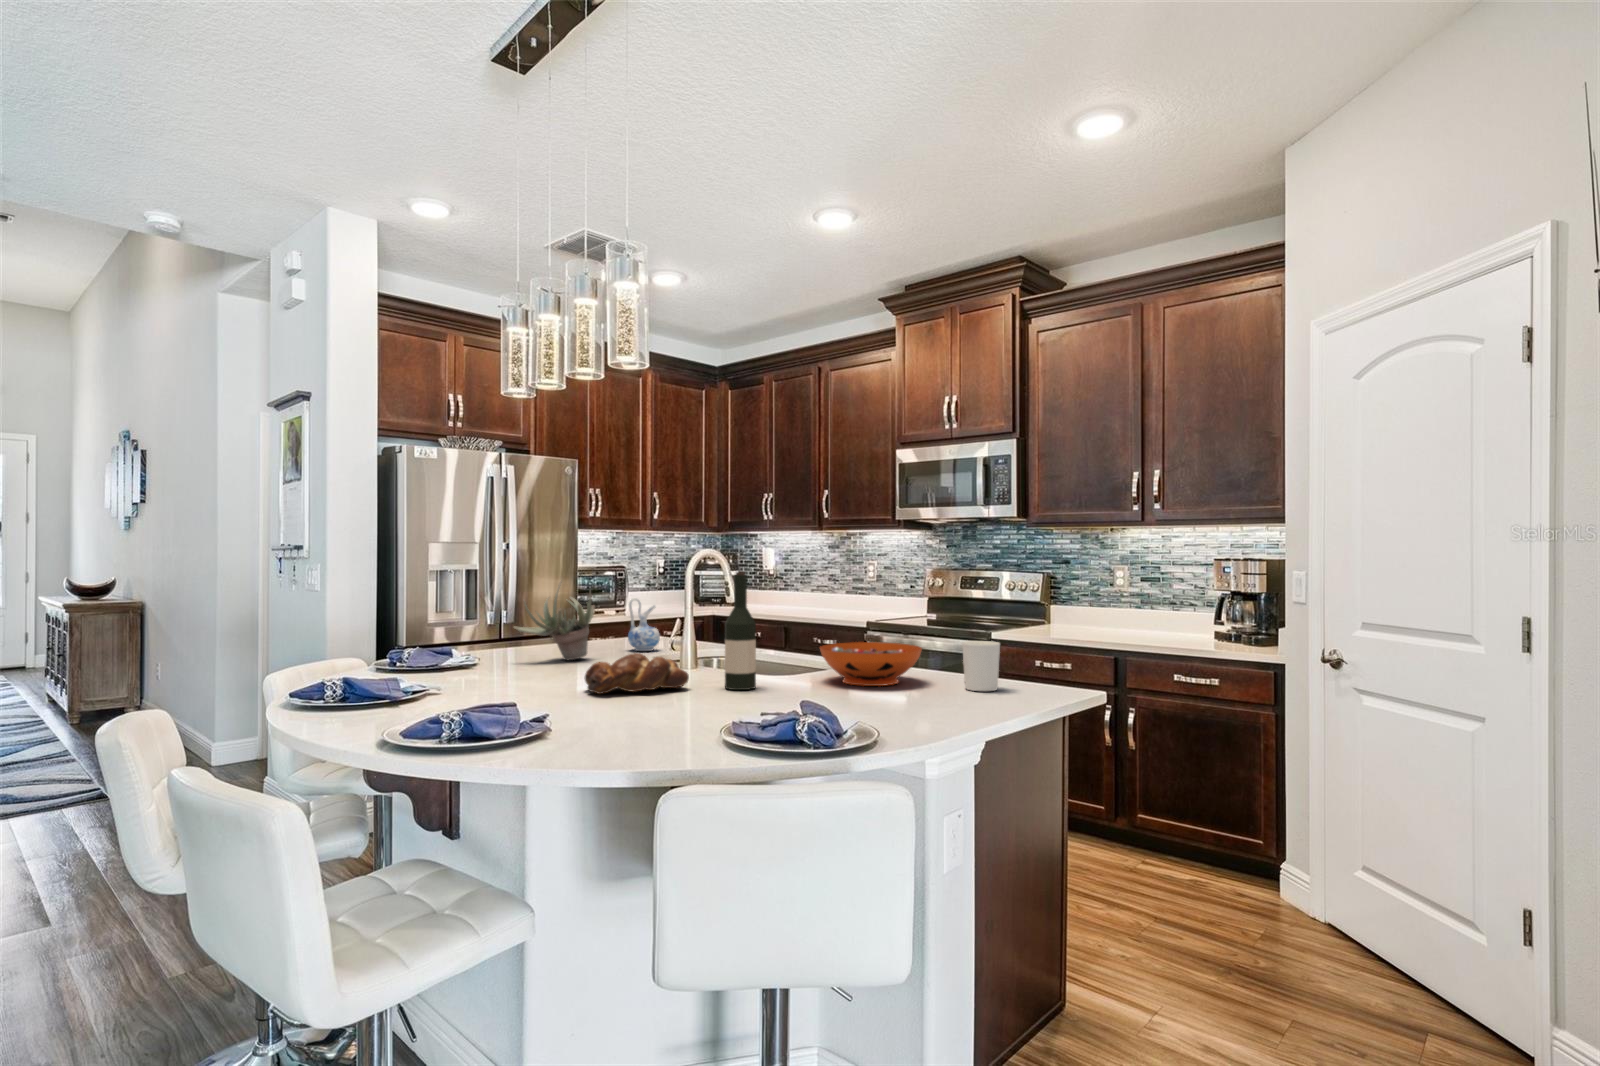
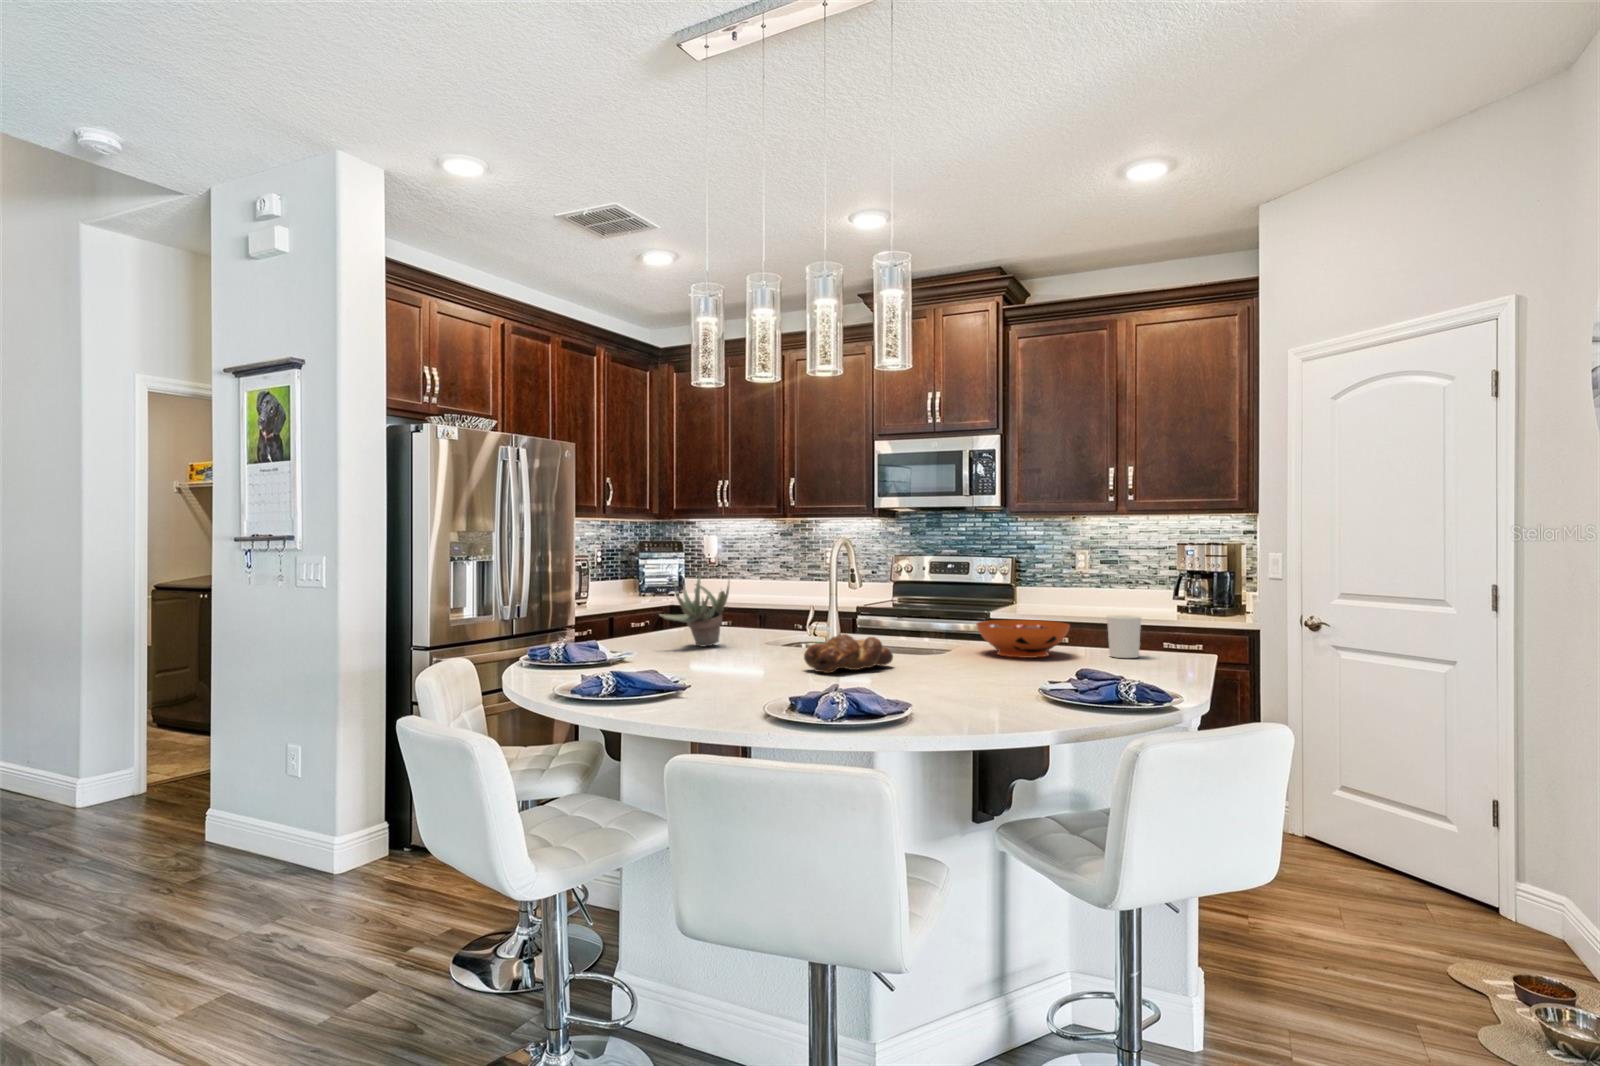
wine bottle: present [725,572,756,690] -> none [917,557,947,665]
ceramic pitcher: present [628,598,660,651] -> none [731,585,762,636]

